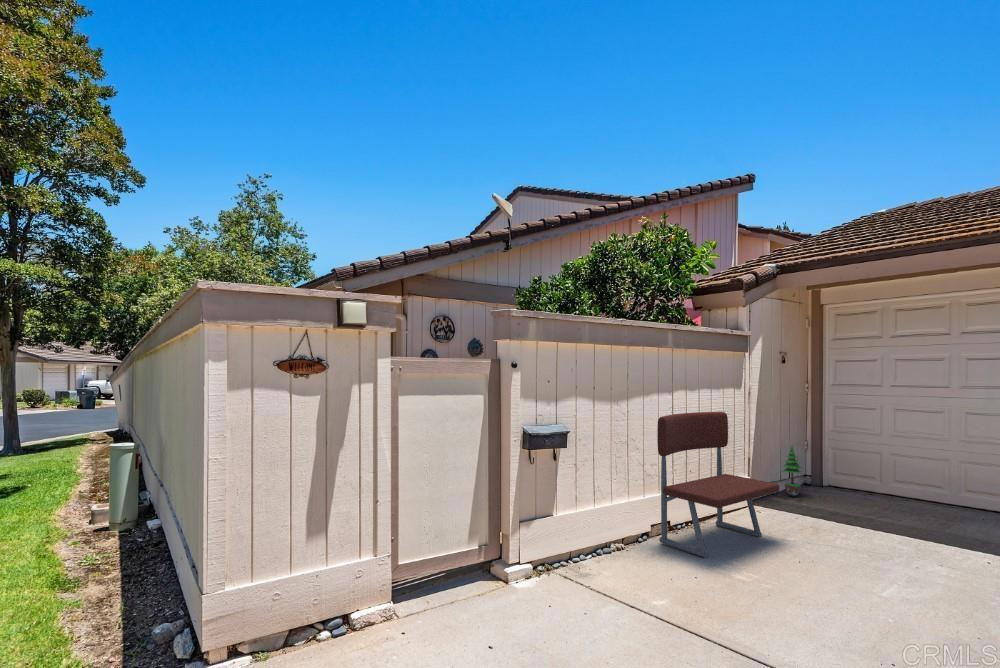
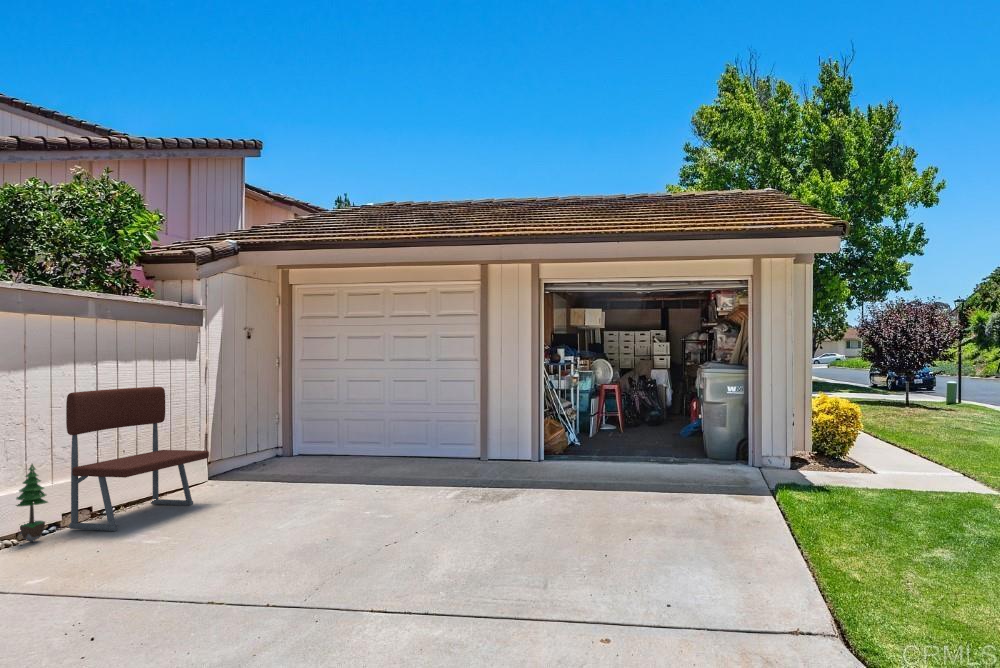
potted tree: present [783,446,801,496] -> present [16,464,48,542]

